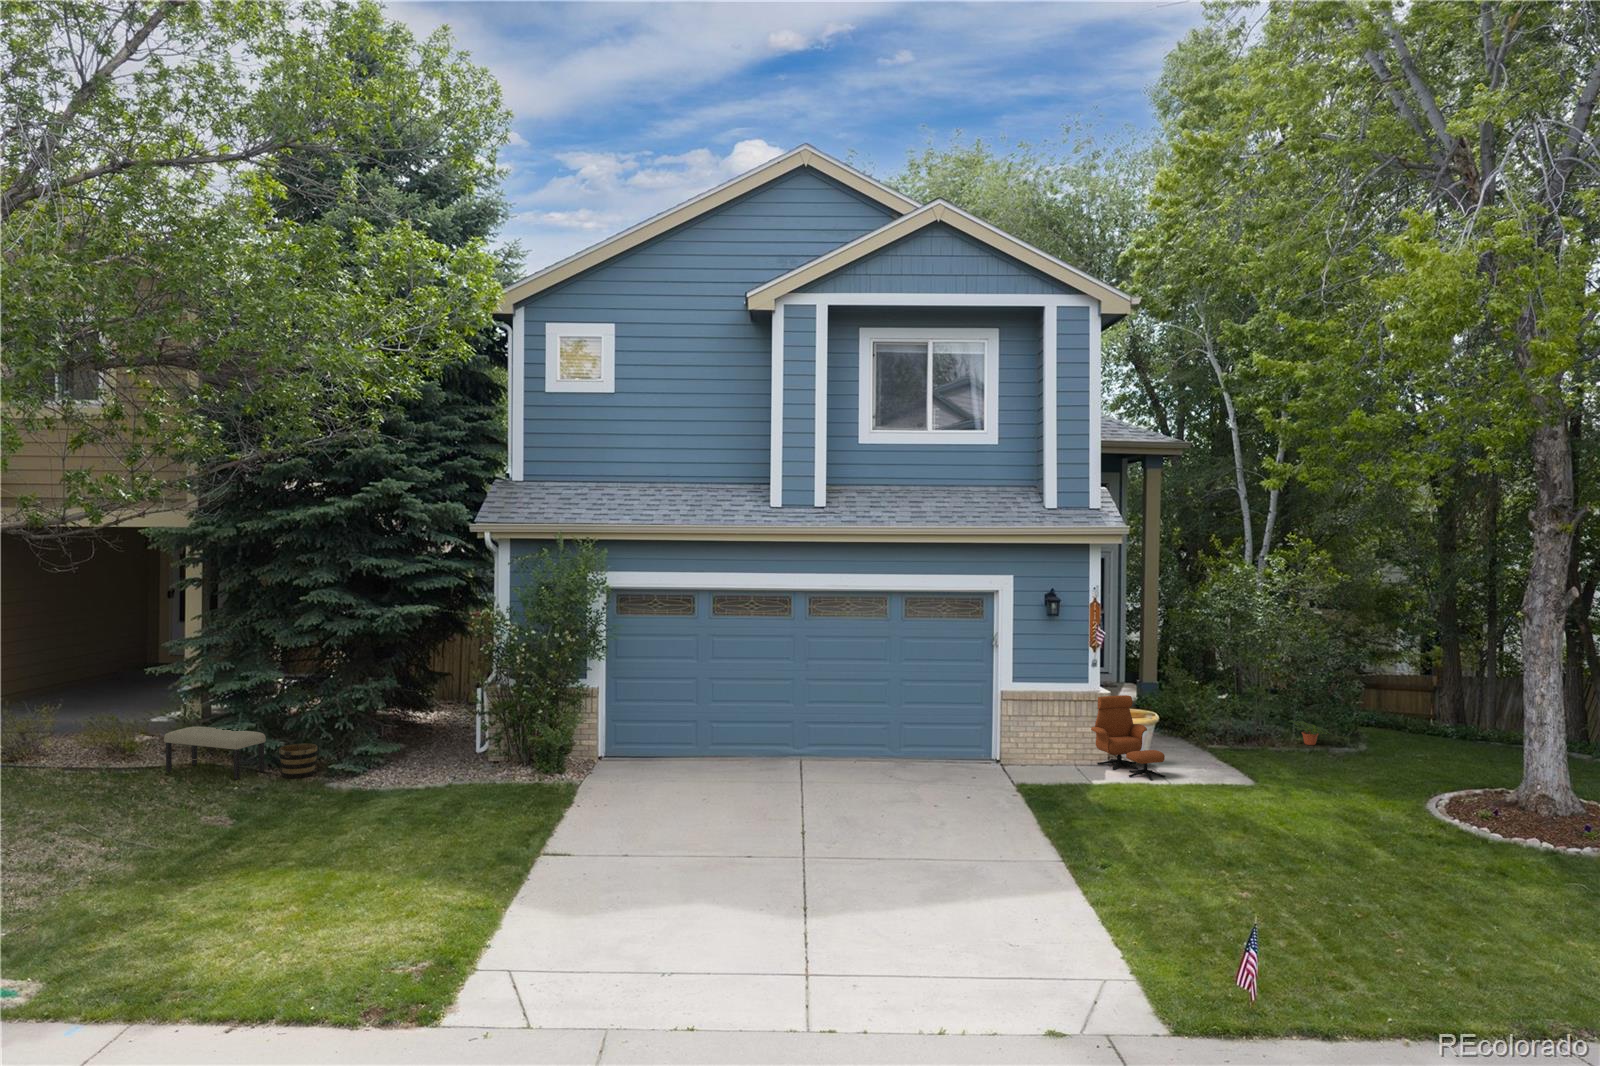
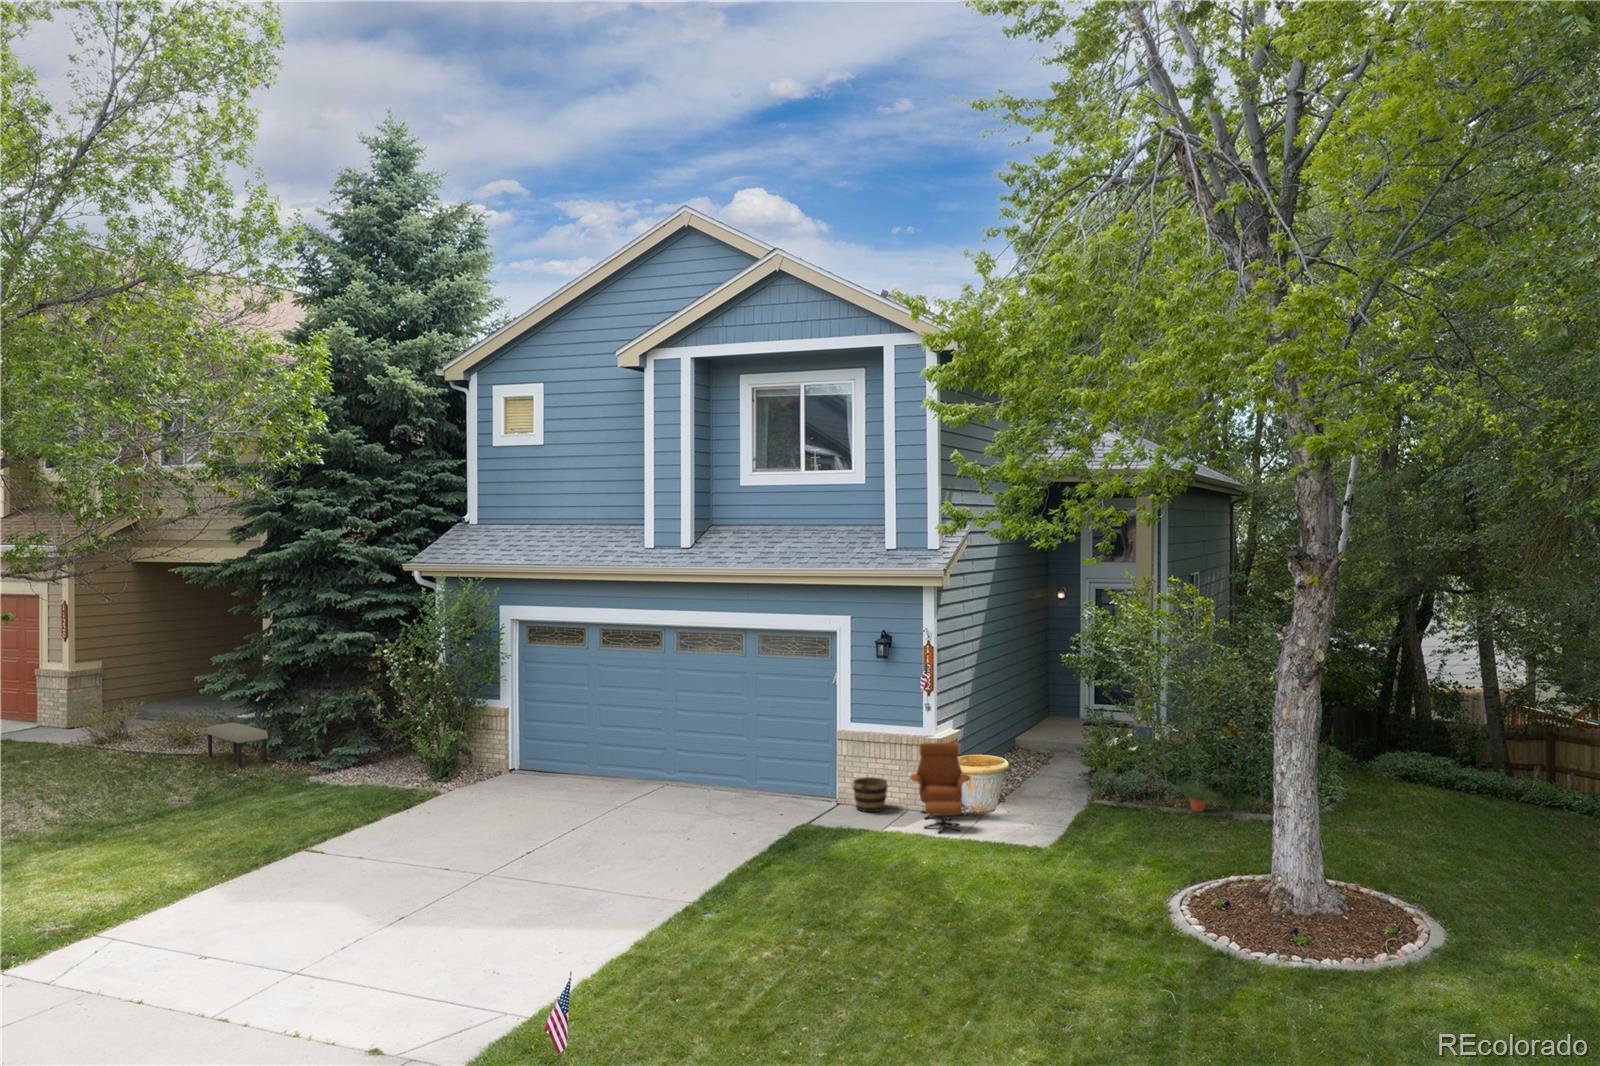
bucket: present [279,743,318,778] -> present [853,777,888,812]

